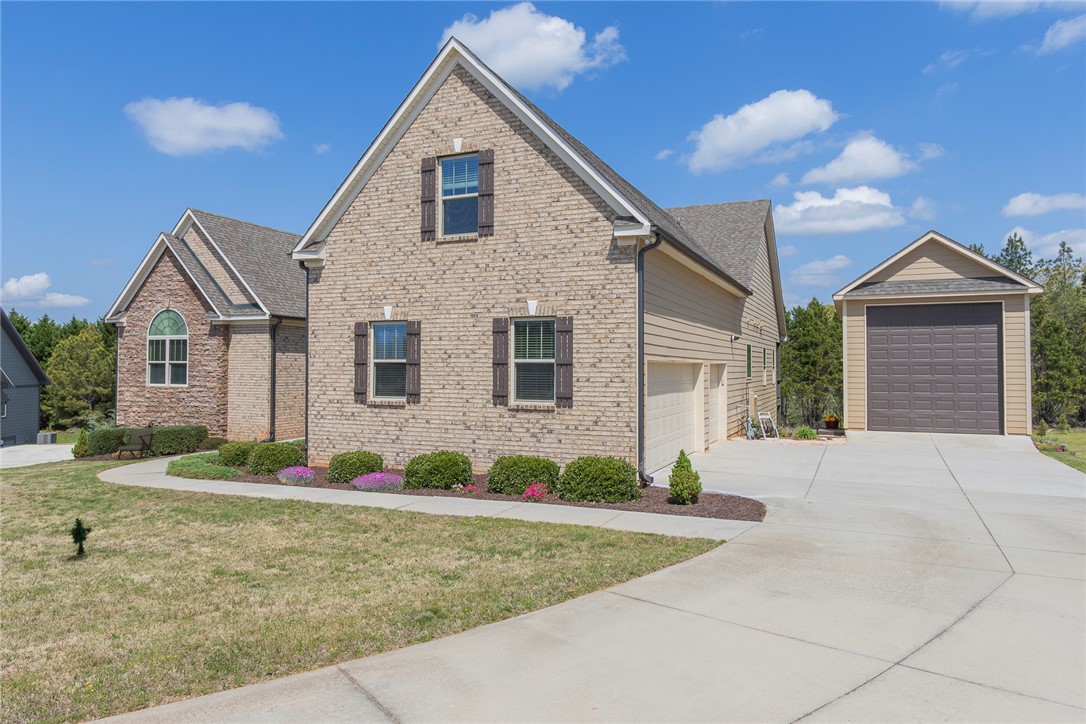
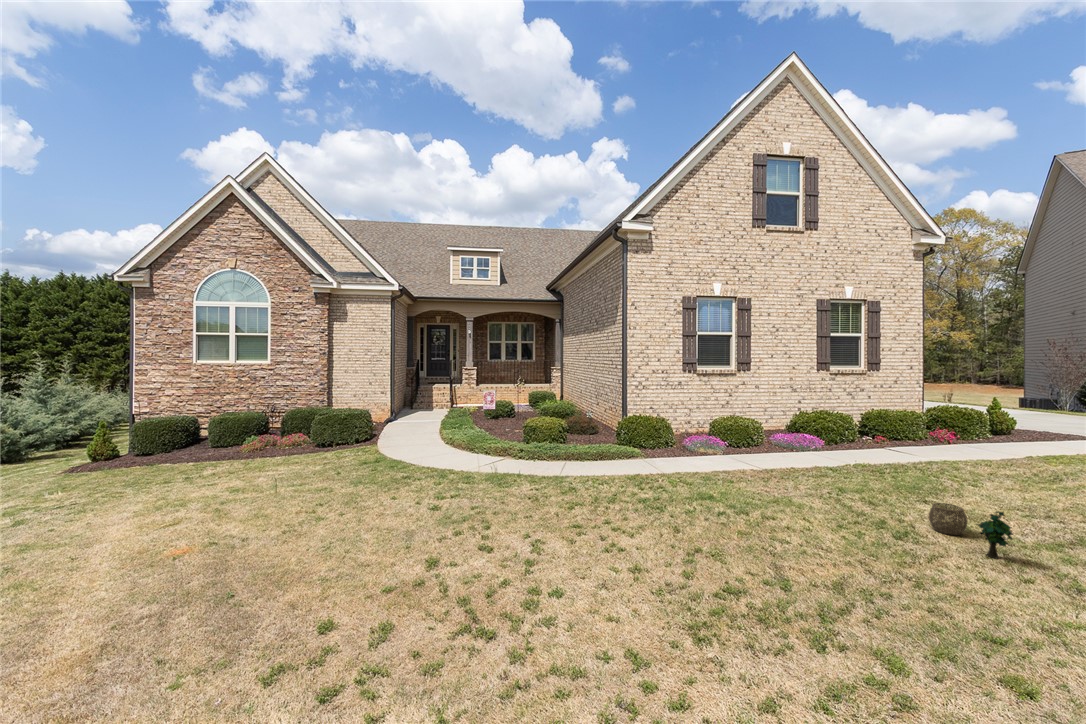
lounge chair: present [117,428,157,460] -> none [319,410,353,450]
woven basket: none [119,519,148,544] -> present [929,503,967,535]

